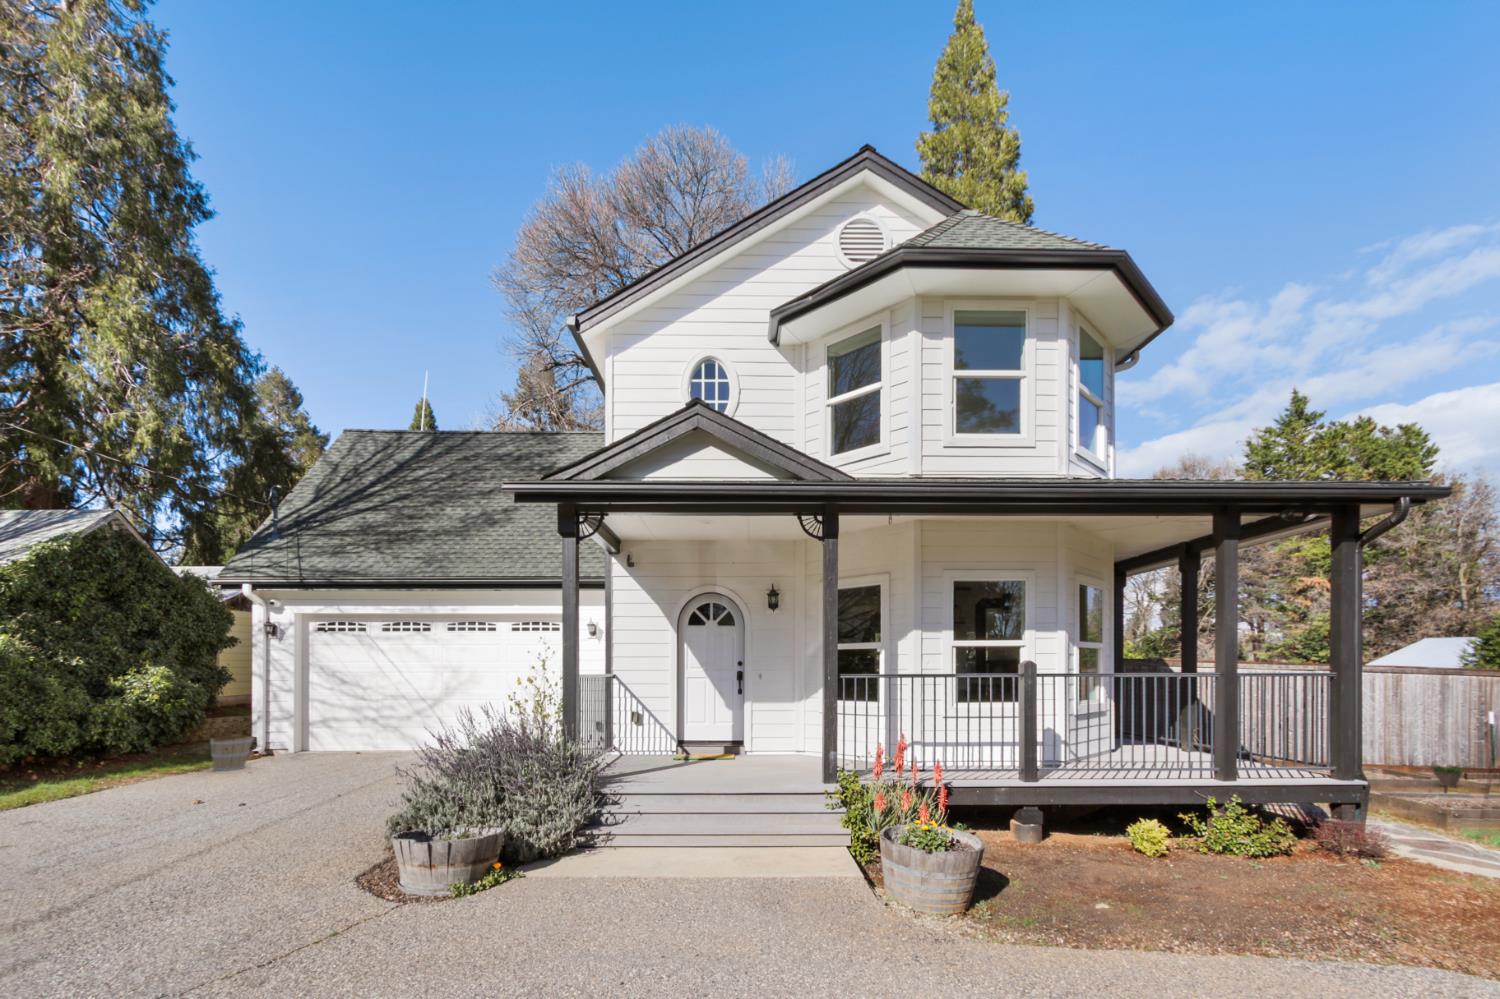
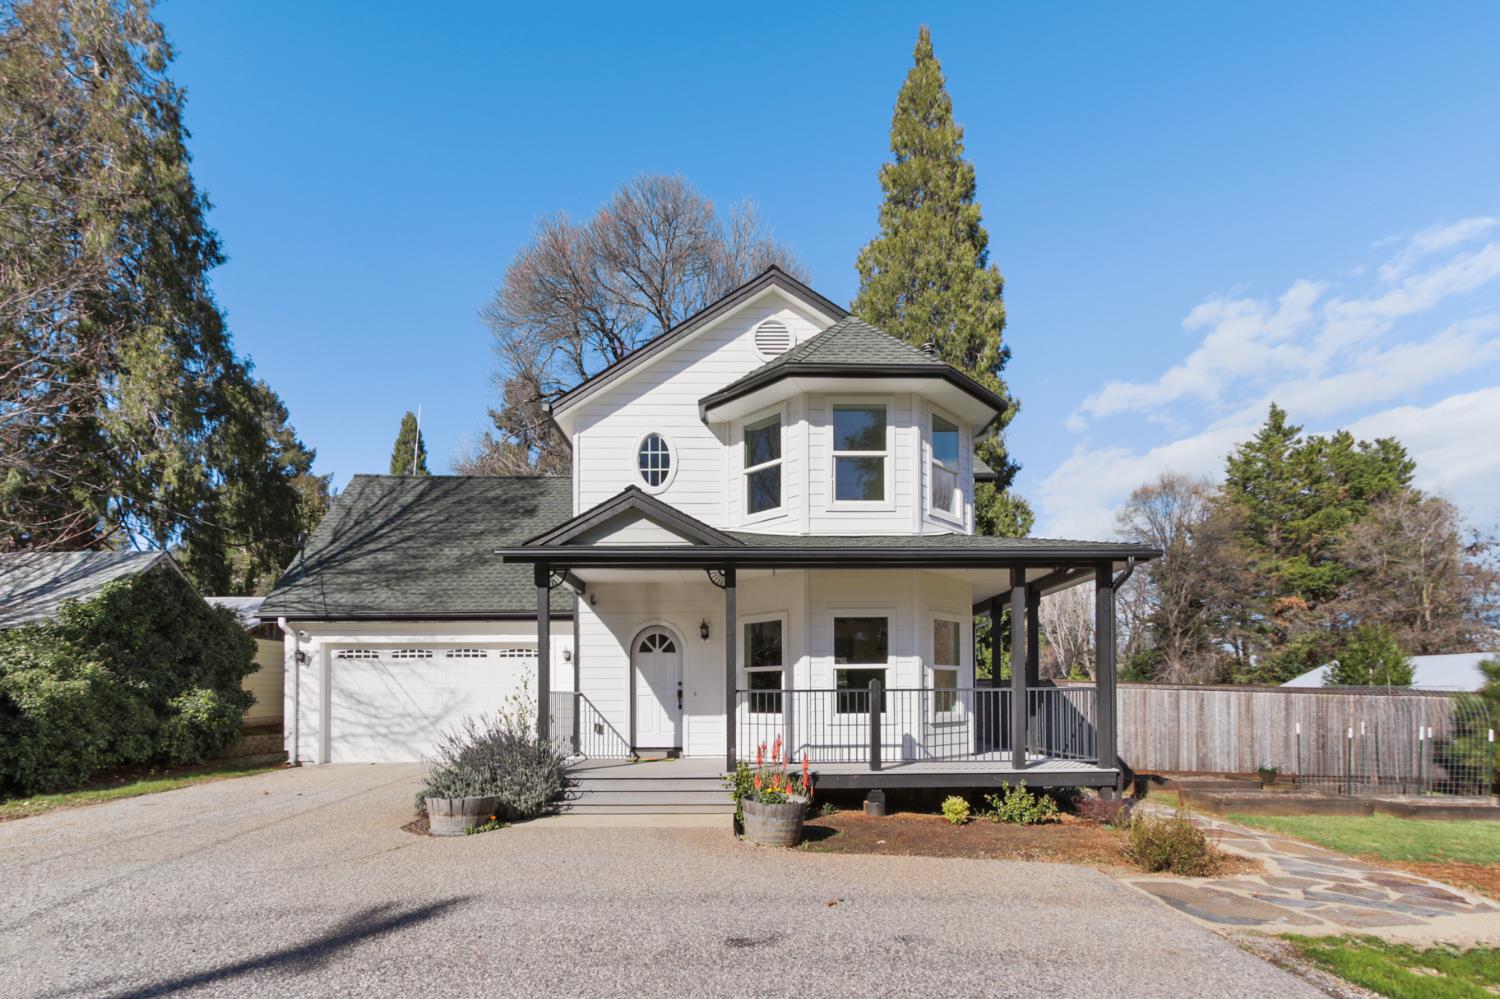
wooden bucket: present [210,734,254,771] -> none [255,742,289,771]

